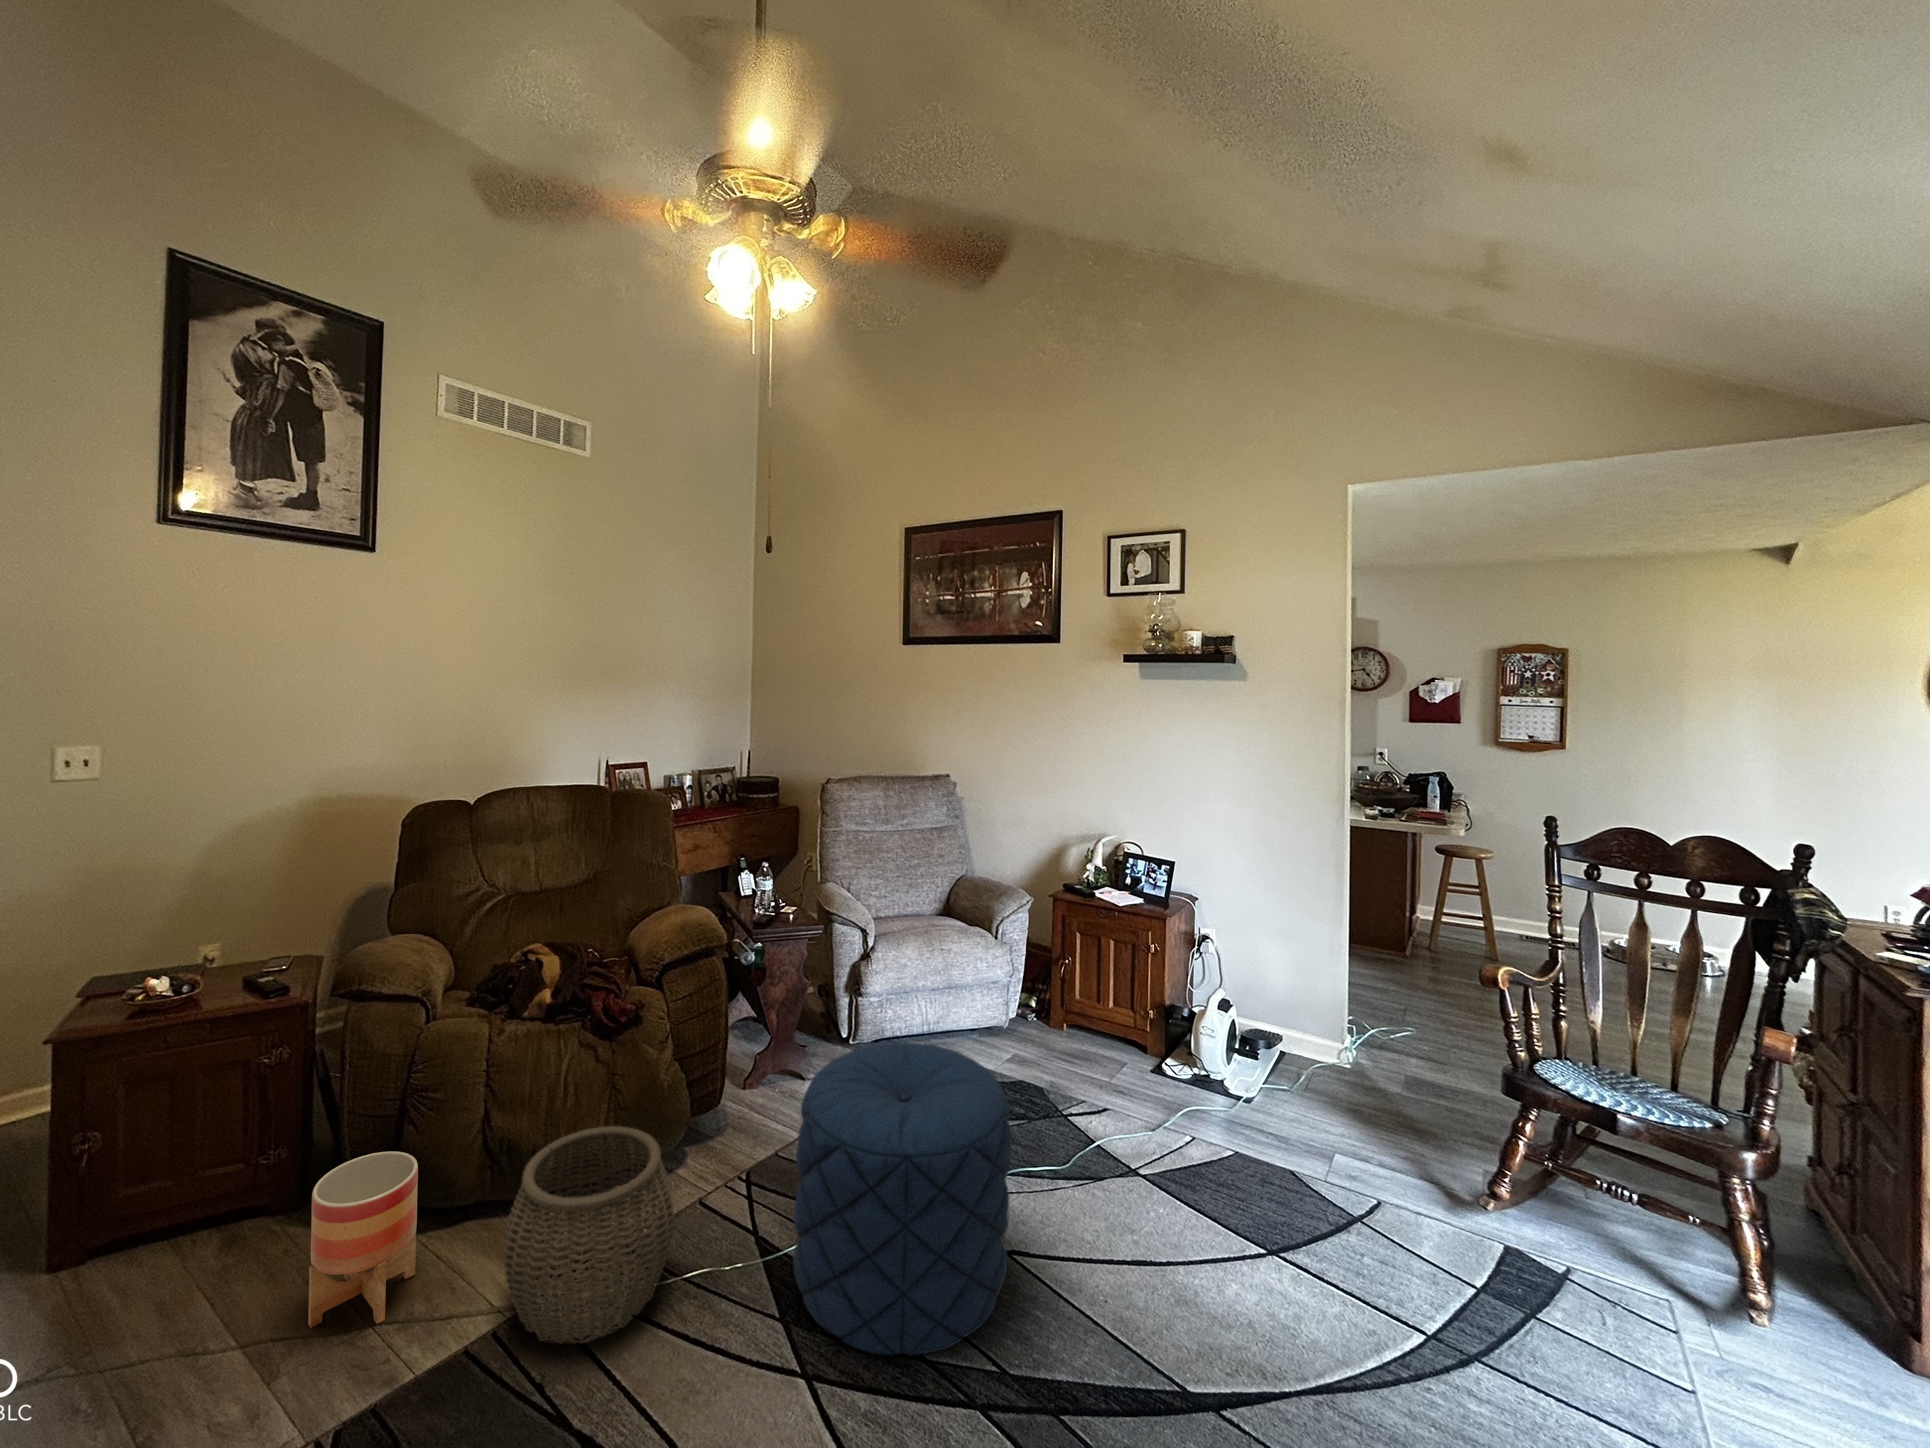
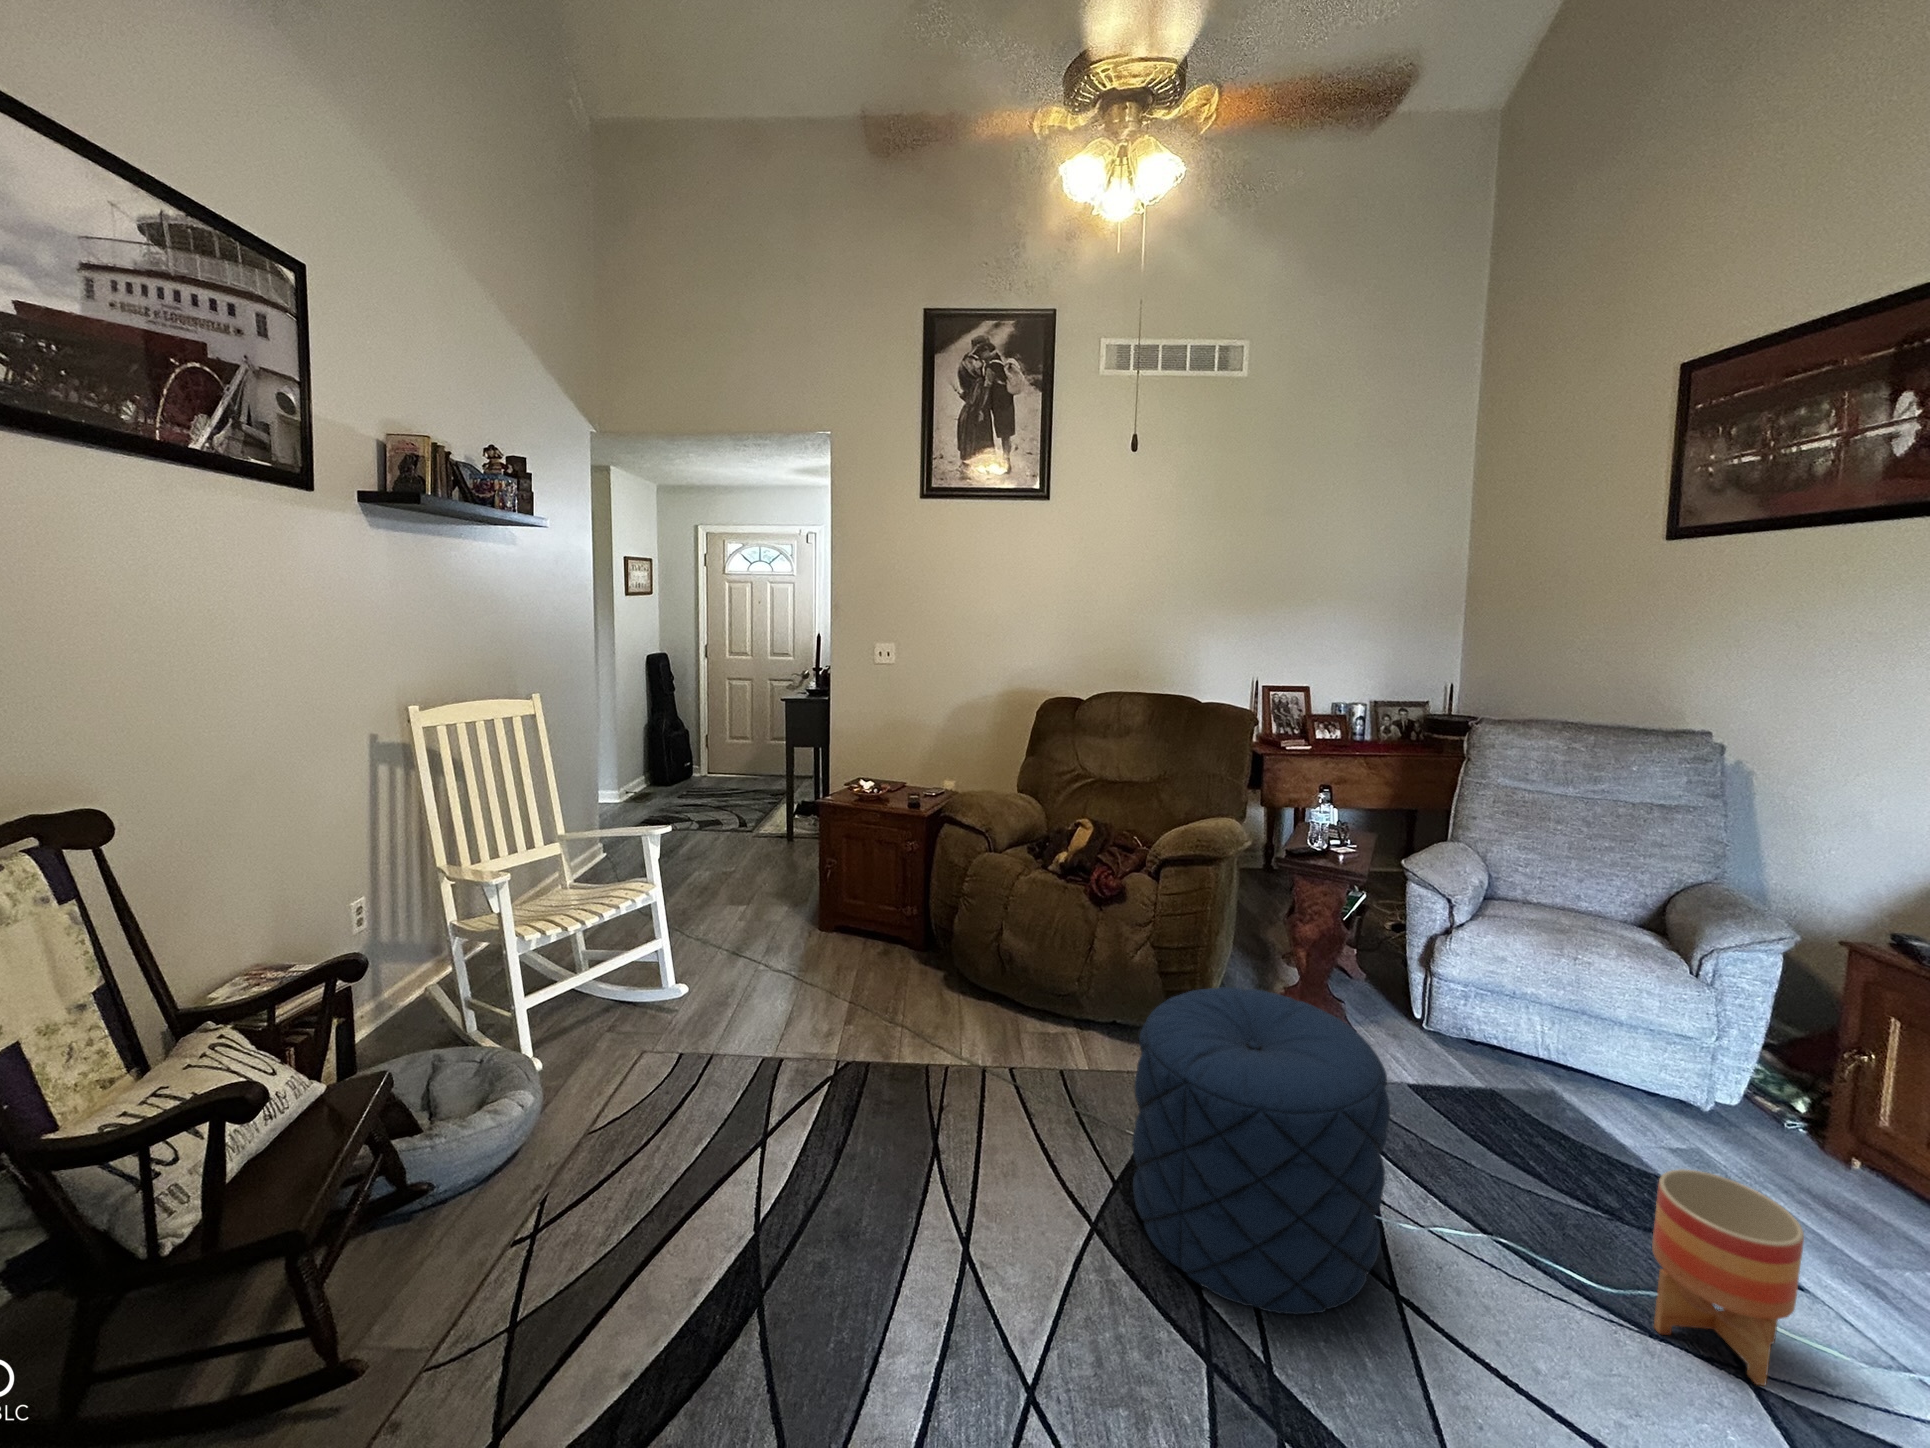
woven basket: present [503,1126,675,1344] -> none [953,959,1079,1110]
planter: present [308,1151,418,1328] -> present [1652,1169,1804,1386]

